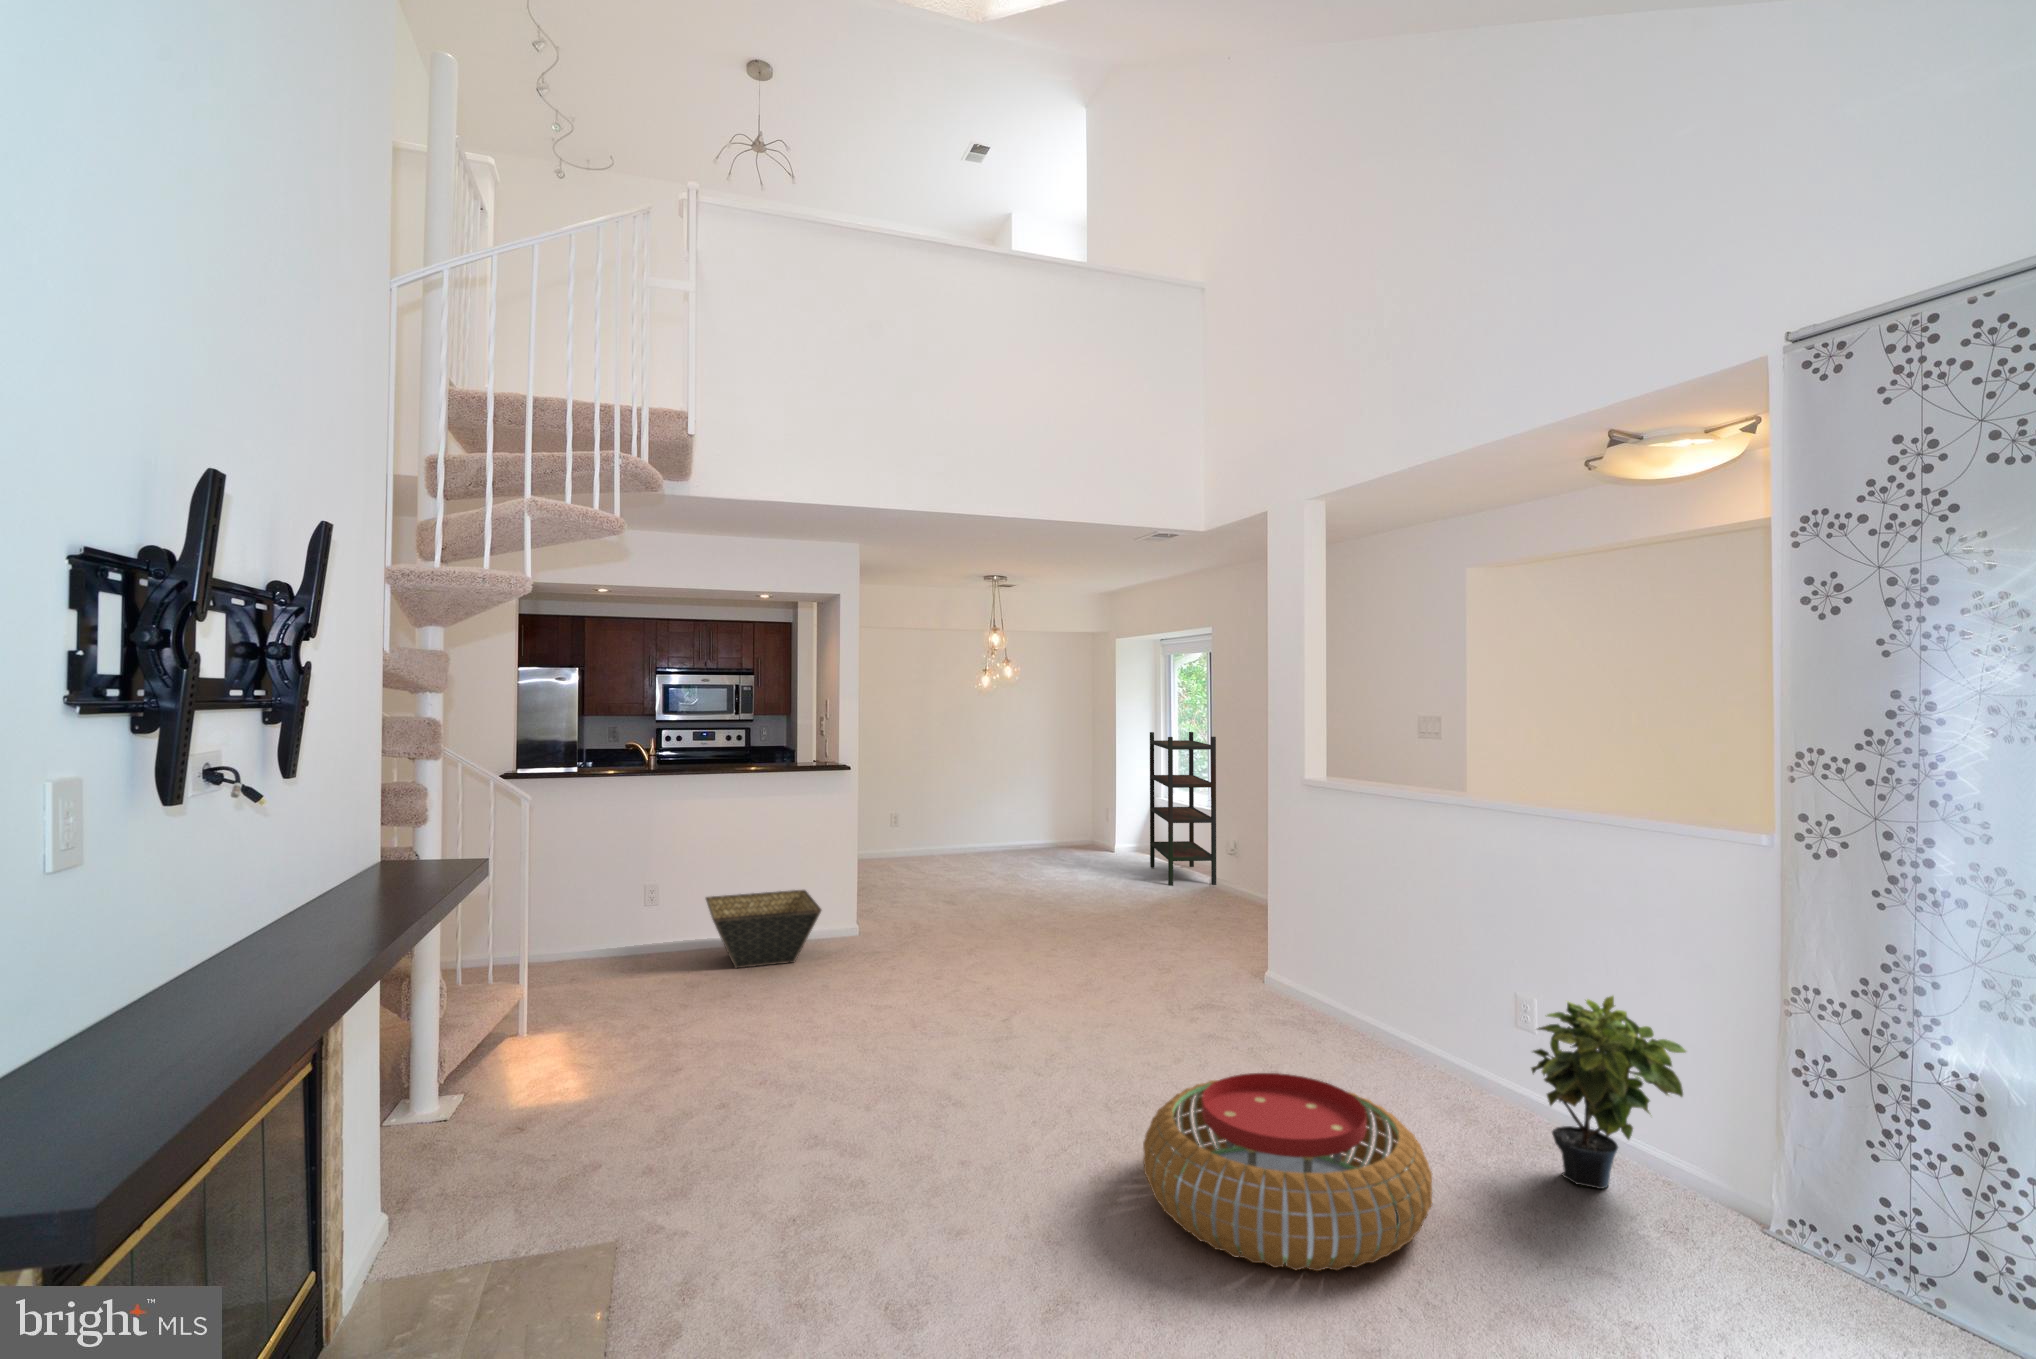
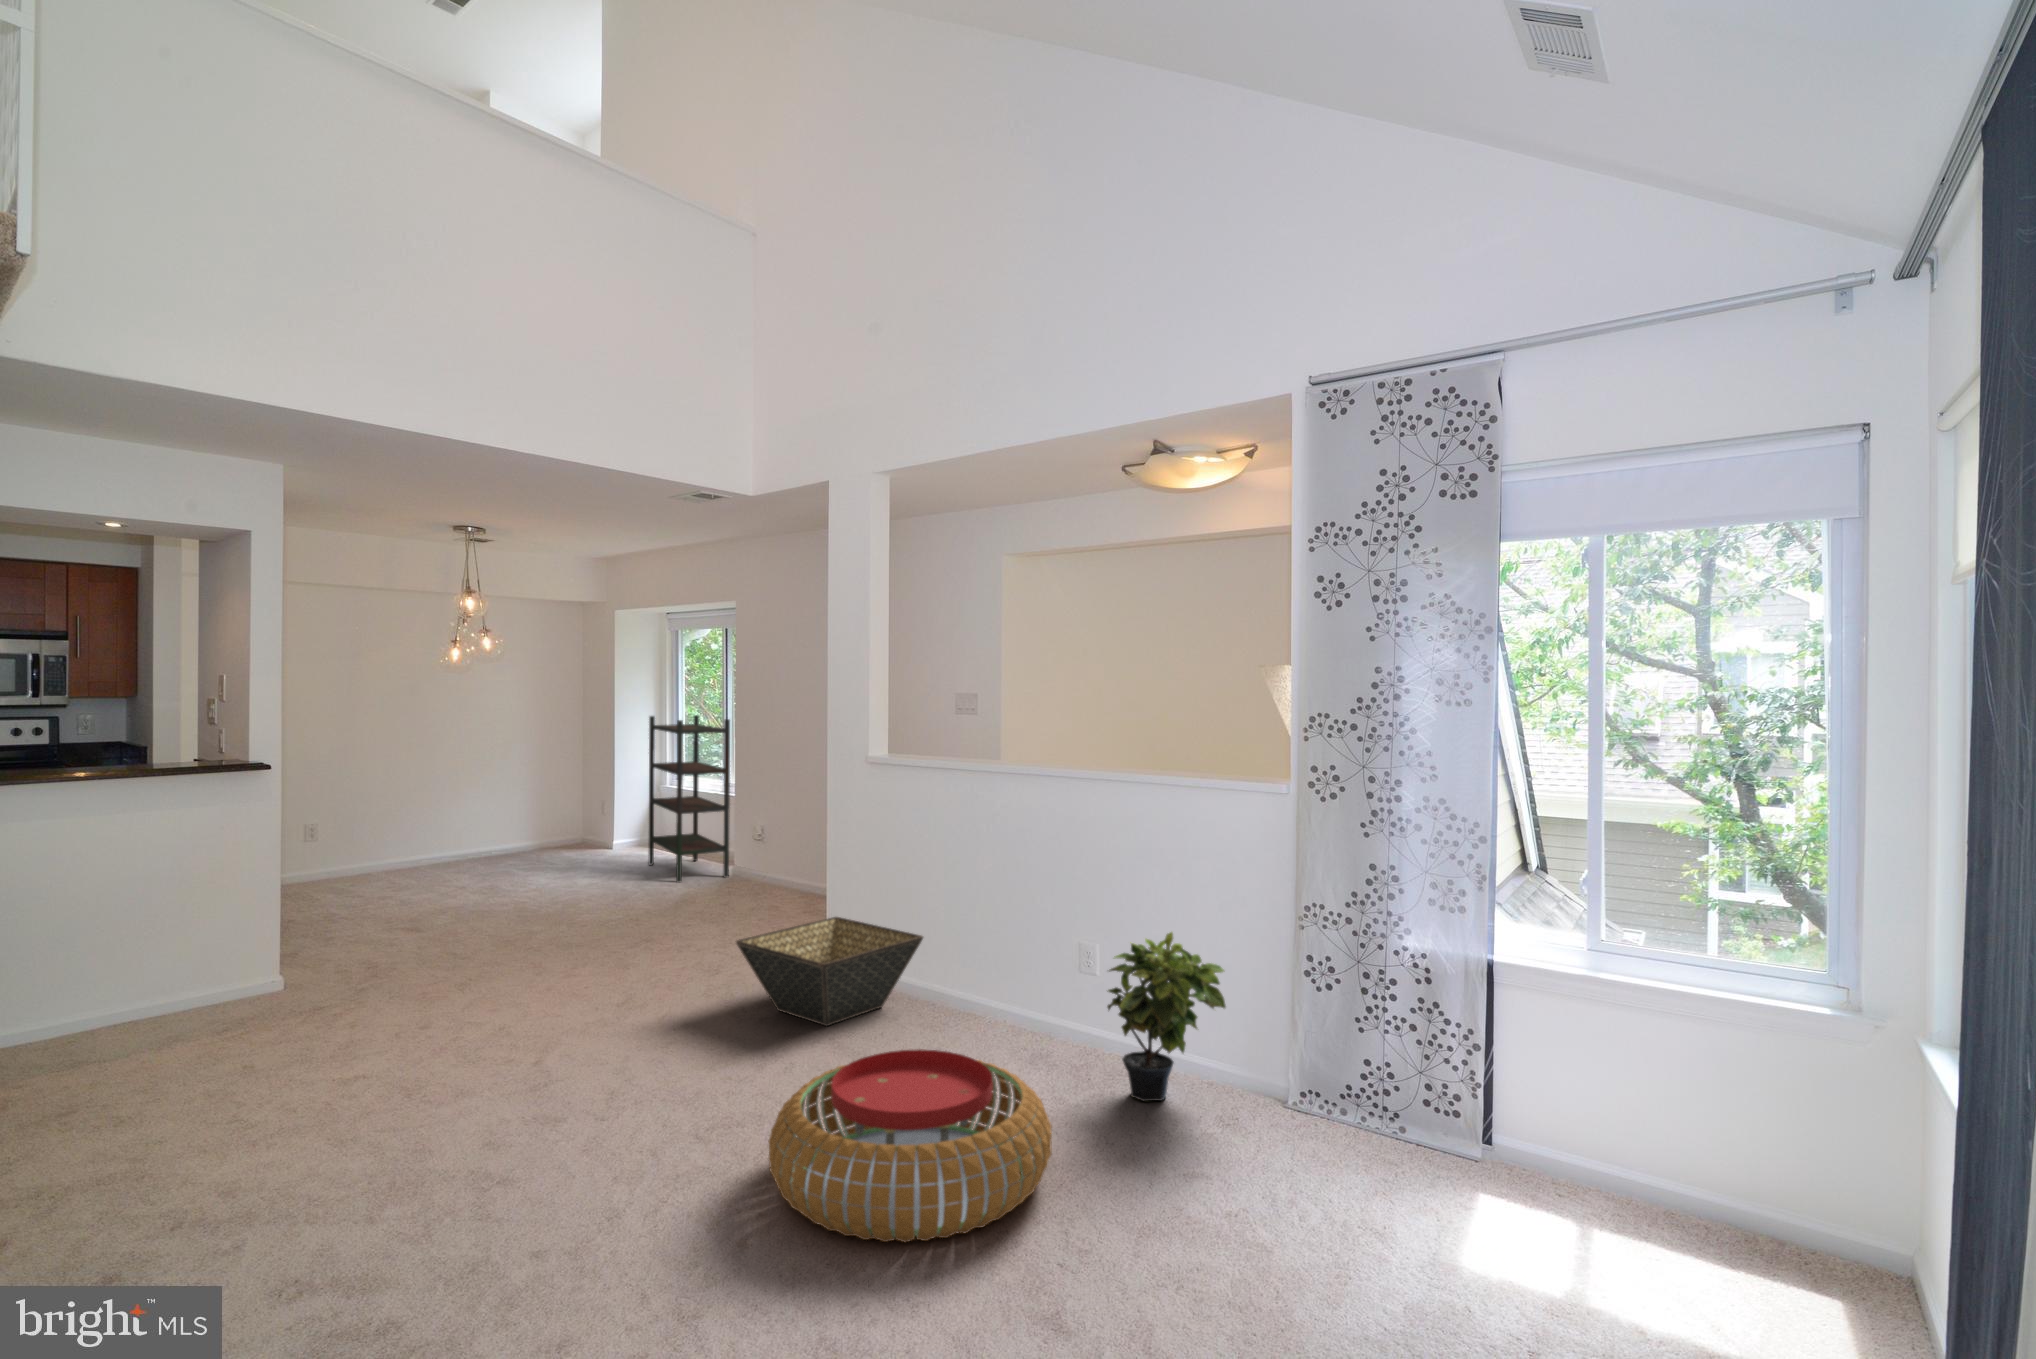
basket: present [706,890,821,968] -> present [736,917,923,1026]

